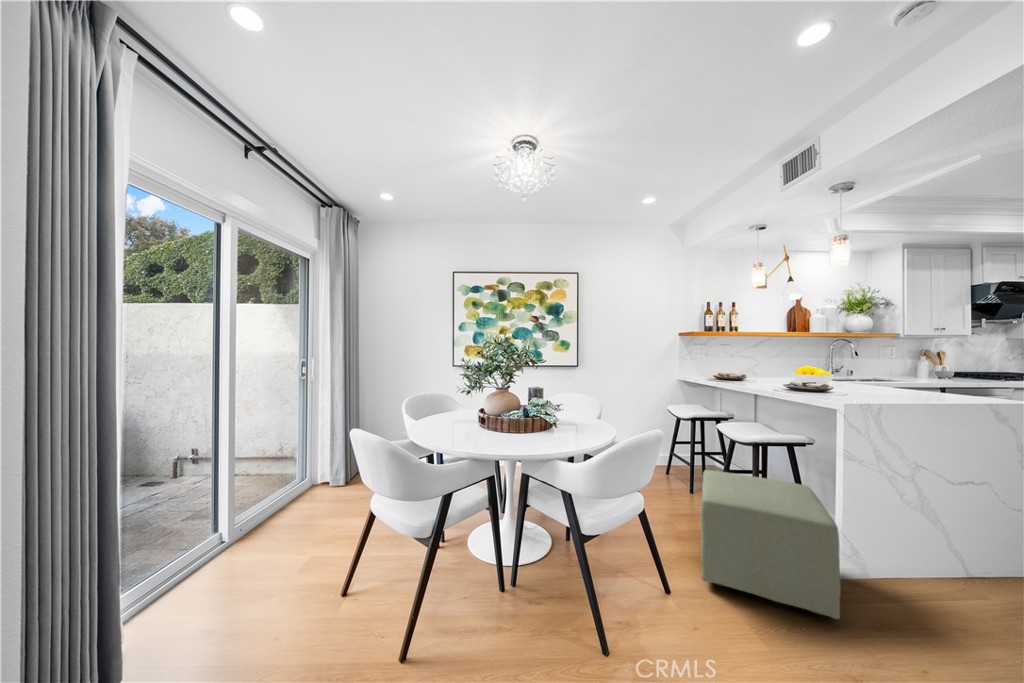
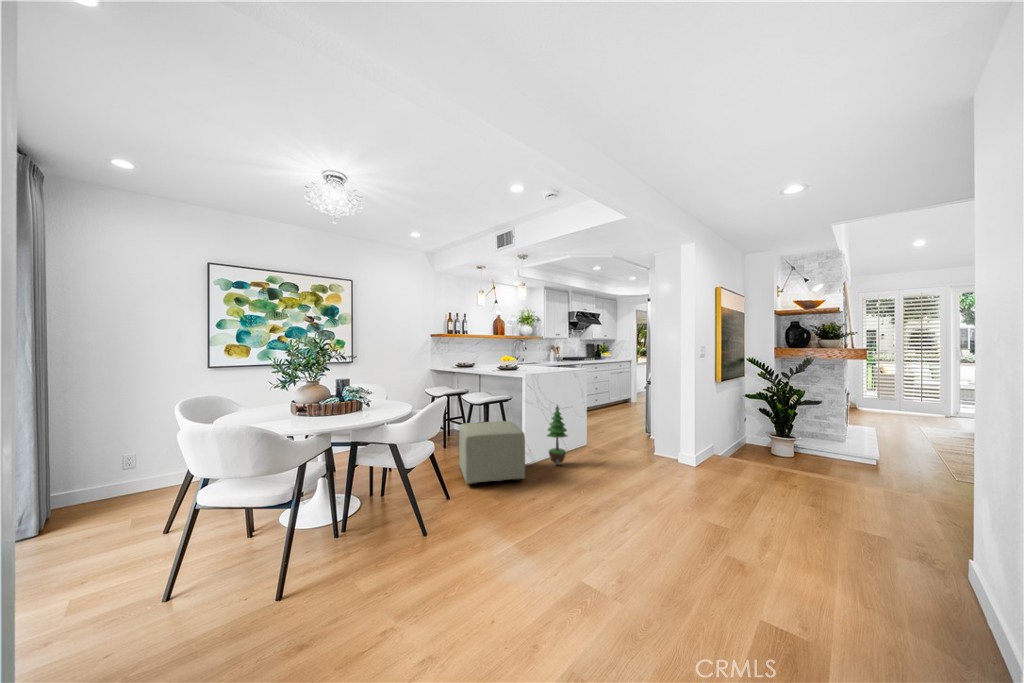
potted tree: none [905,477,981,613] -> present [547,405,567,465]

